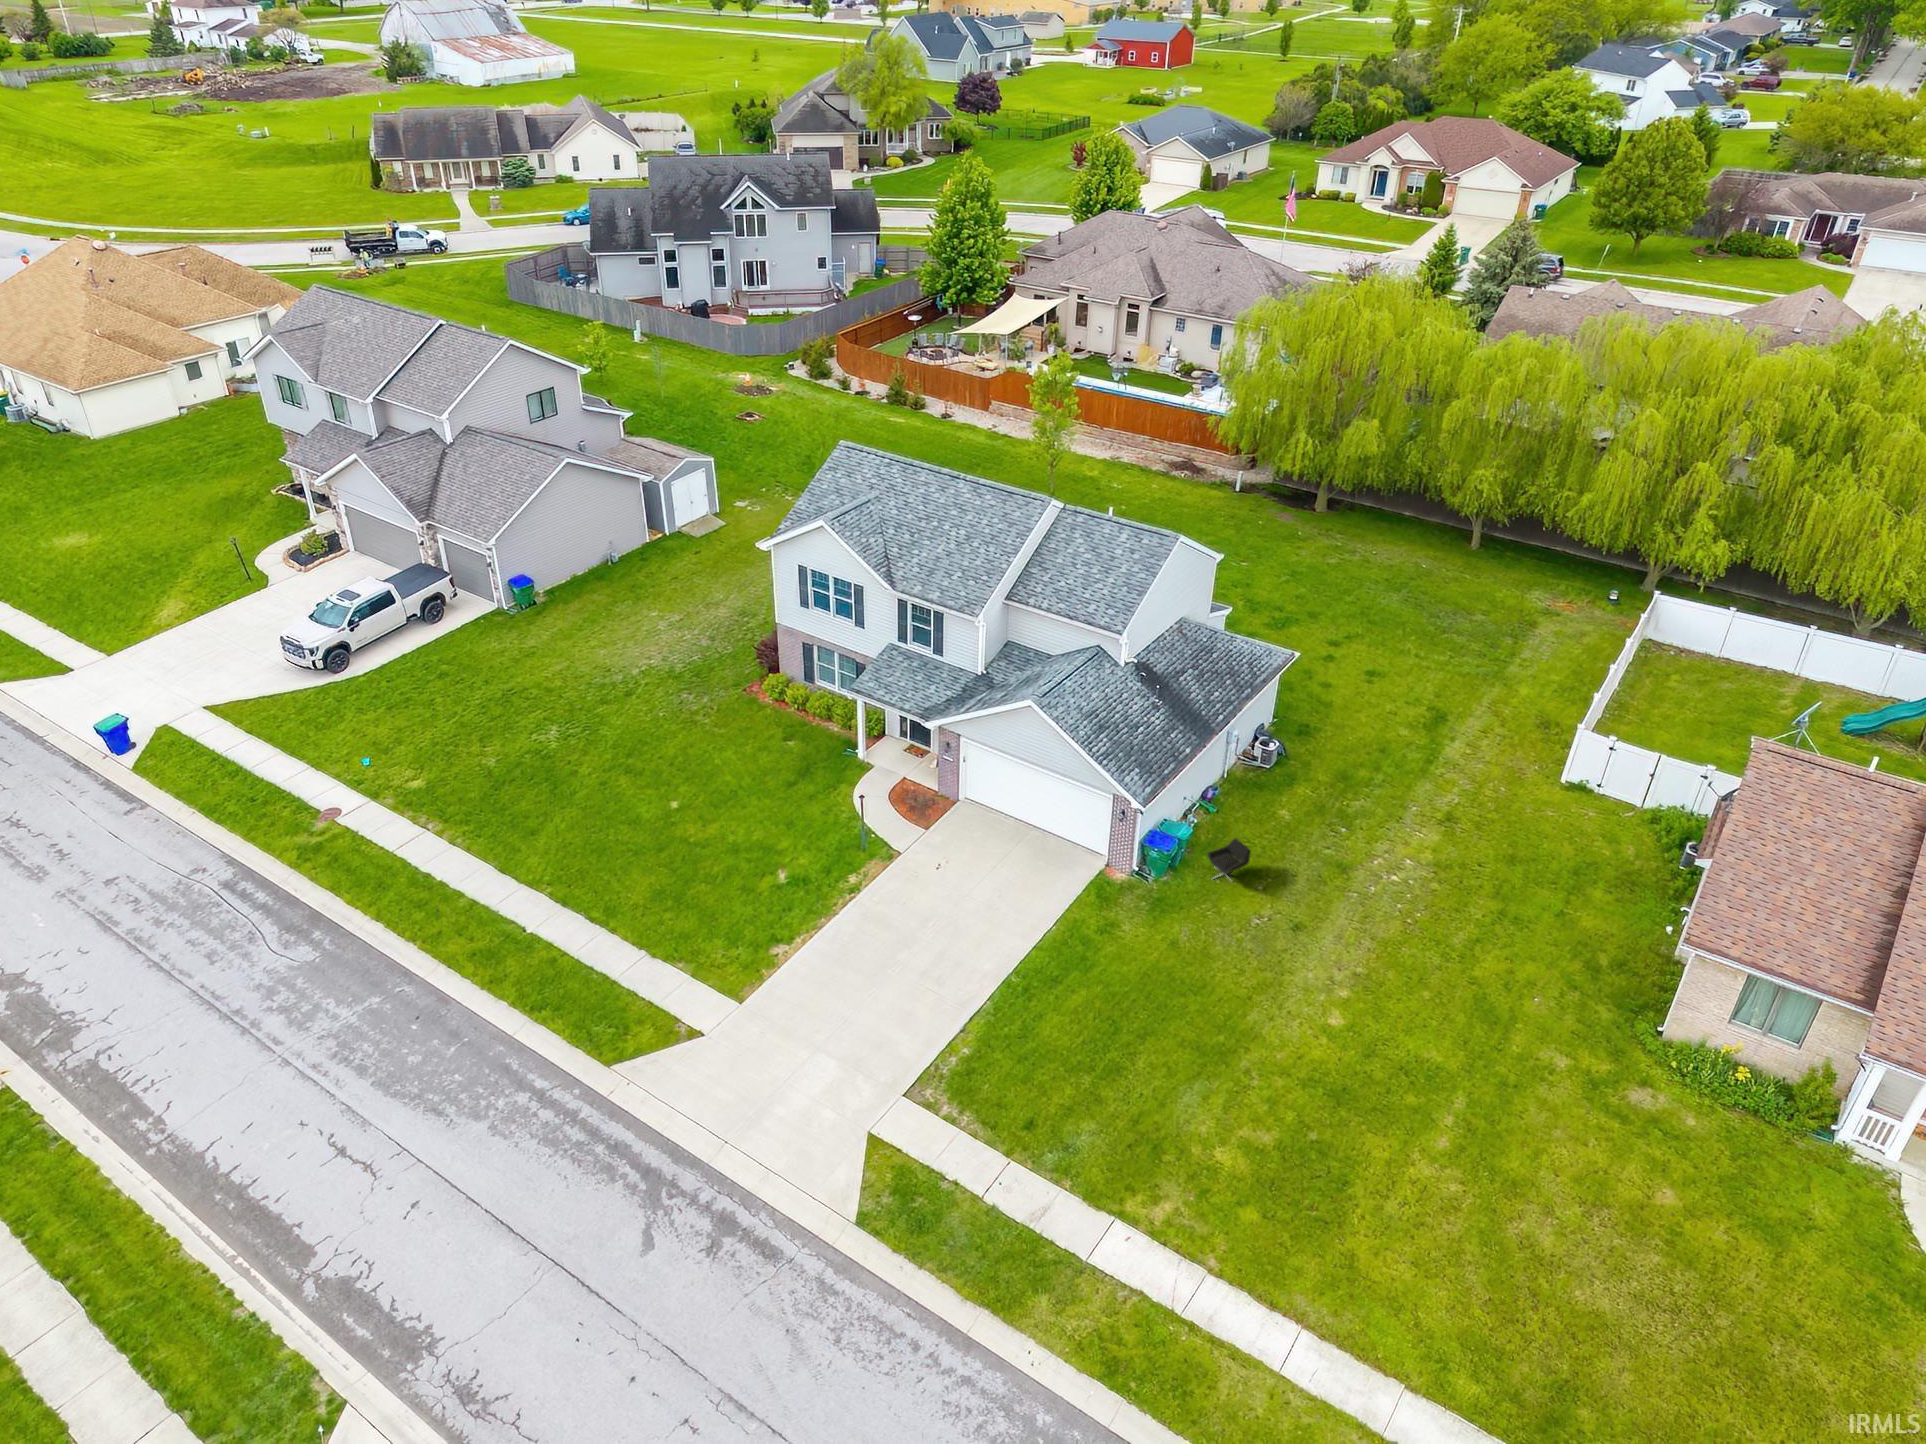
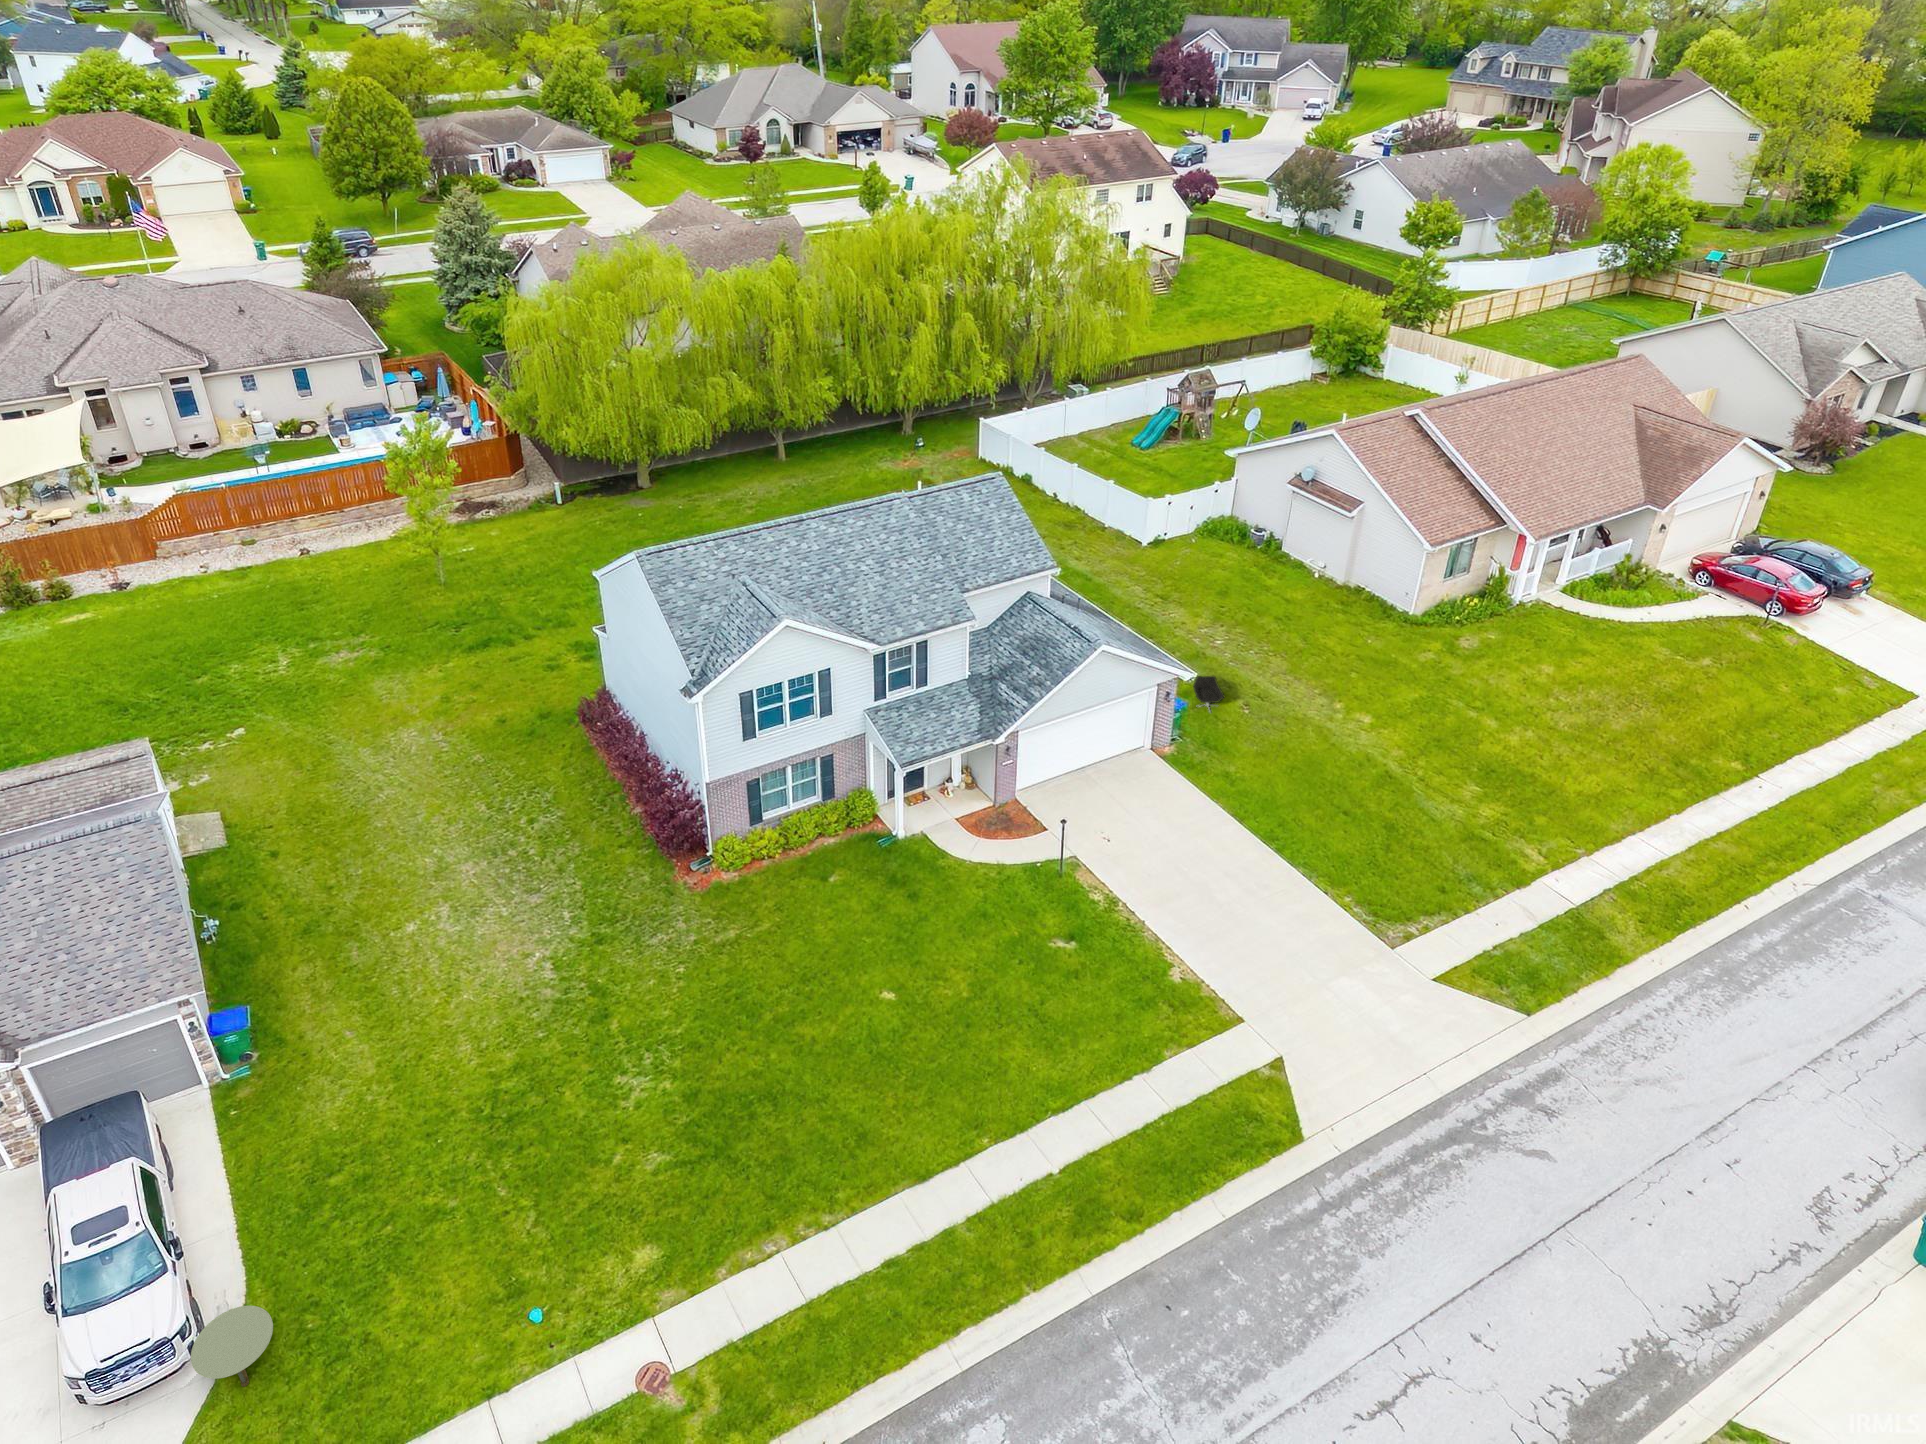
round table: none [302,678,344,709] -> present [191,1306,273,1387]

